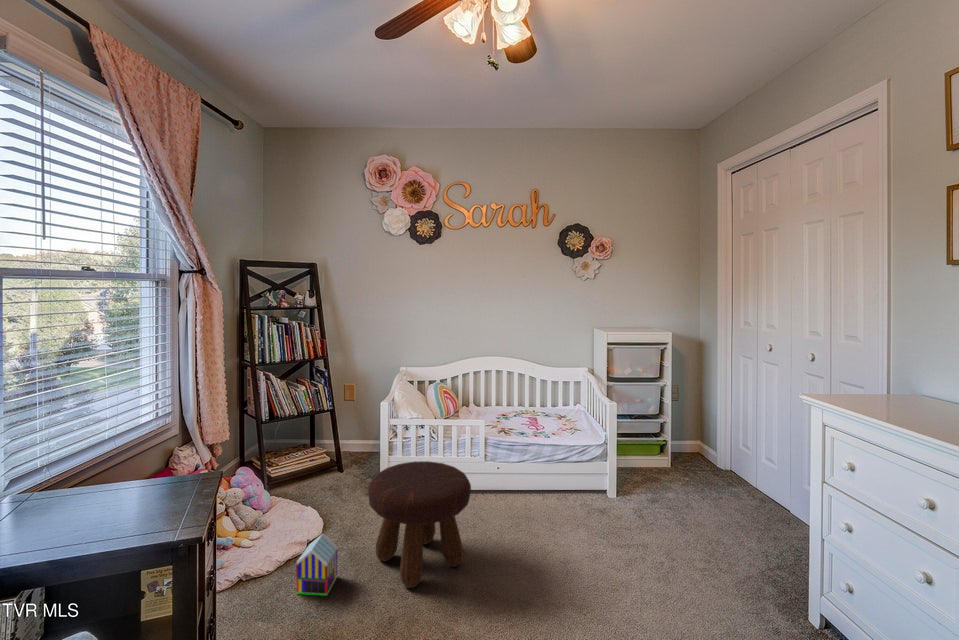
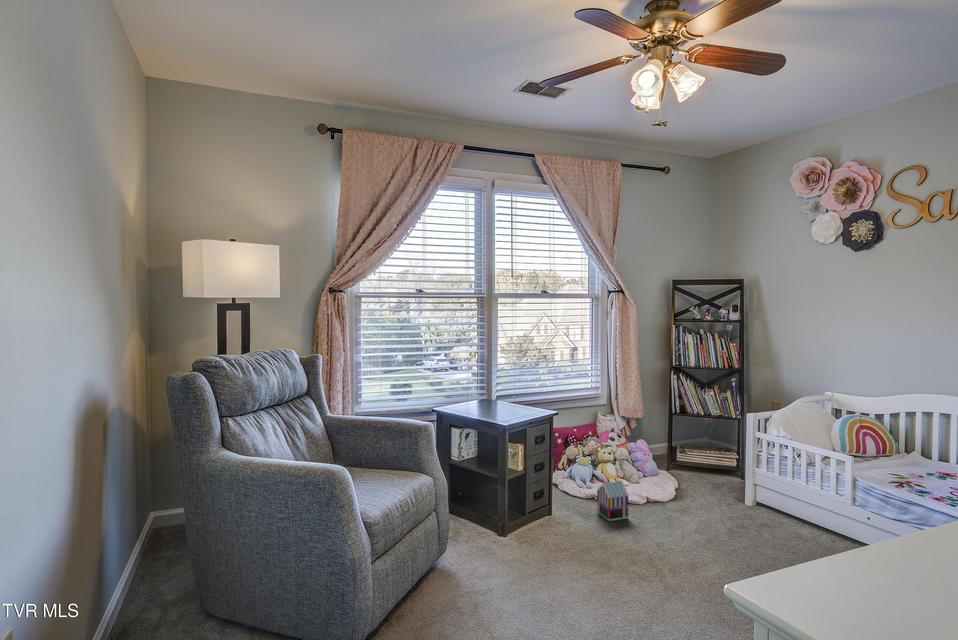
footstool: present [368,461,471,588] -> none [643,452,741,556]

